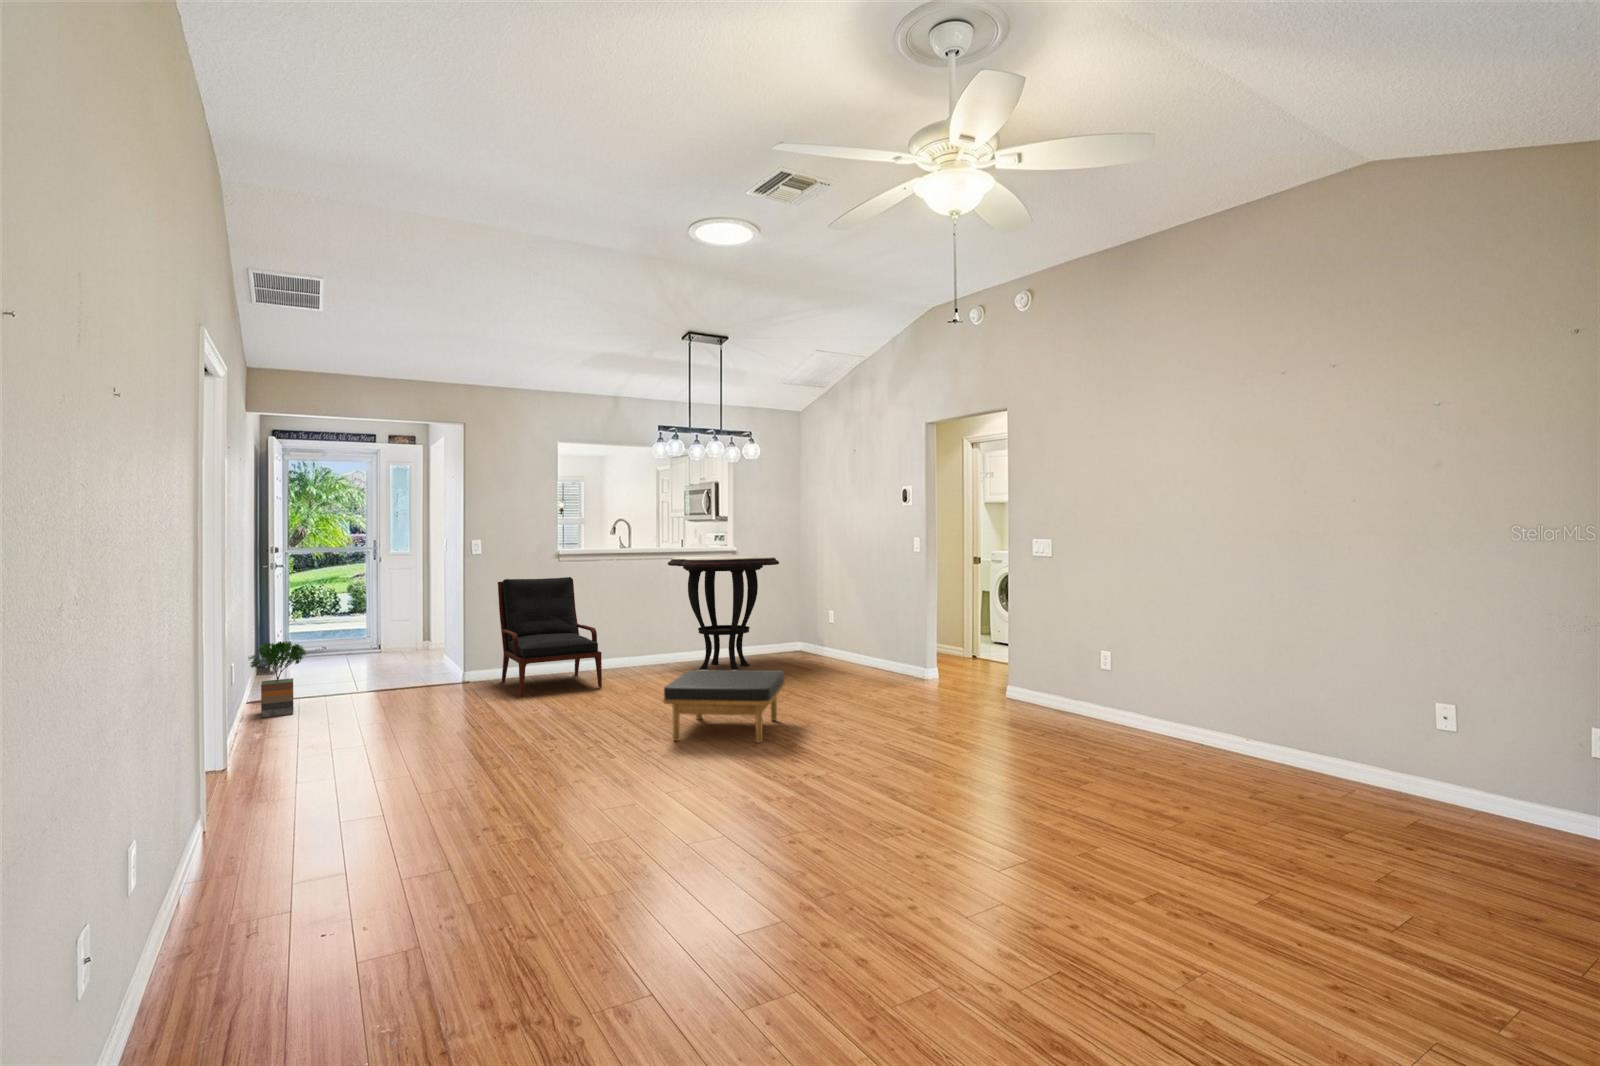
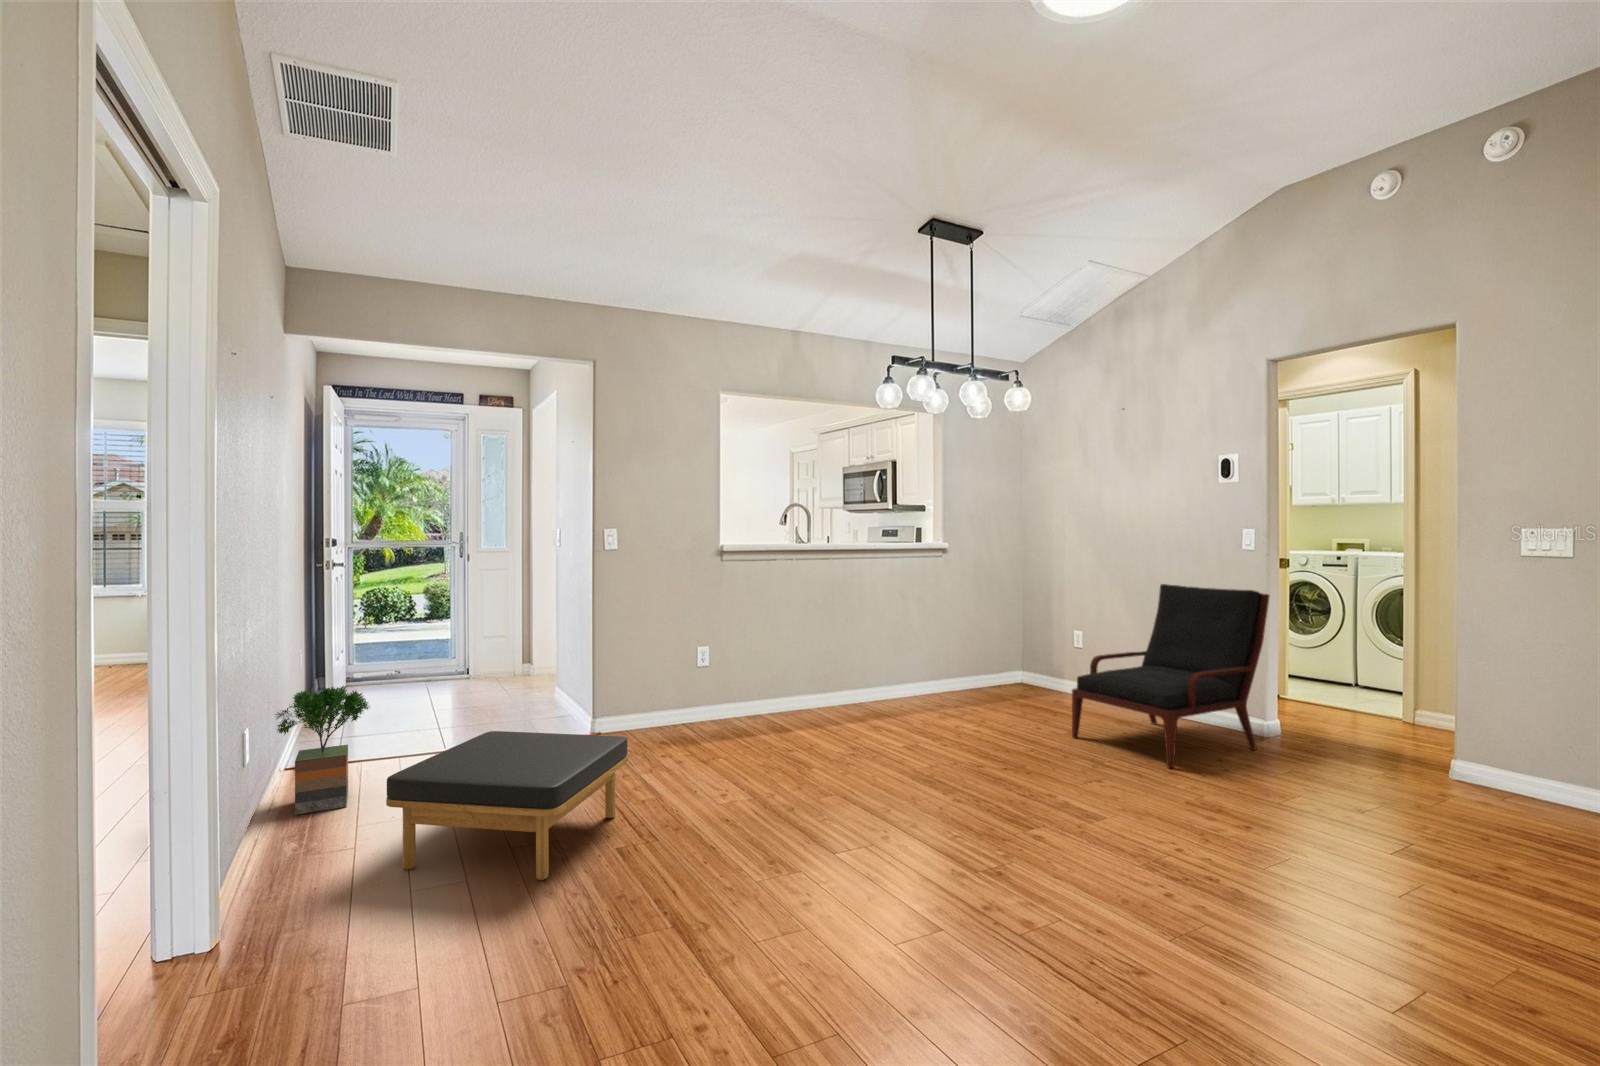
side table: present [668,556,779,670] -> none [865,555,1028,720]
armchair: present [498,577,602,696] -> present [1072,584,1269,768]
ottoman: present [663,670,785,743] -> present [386,731,628,880]

